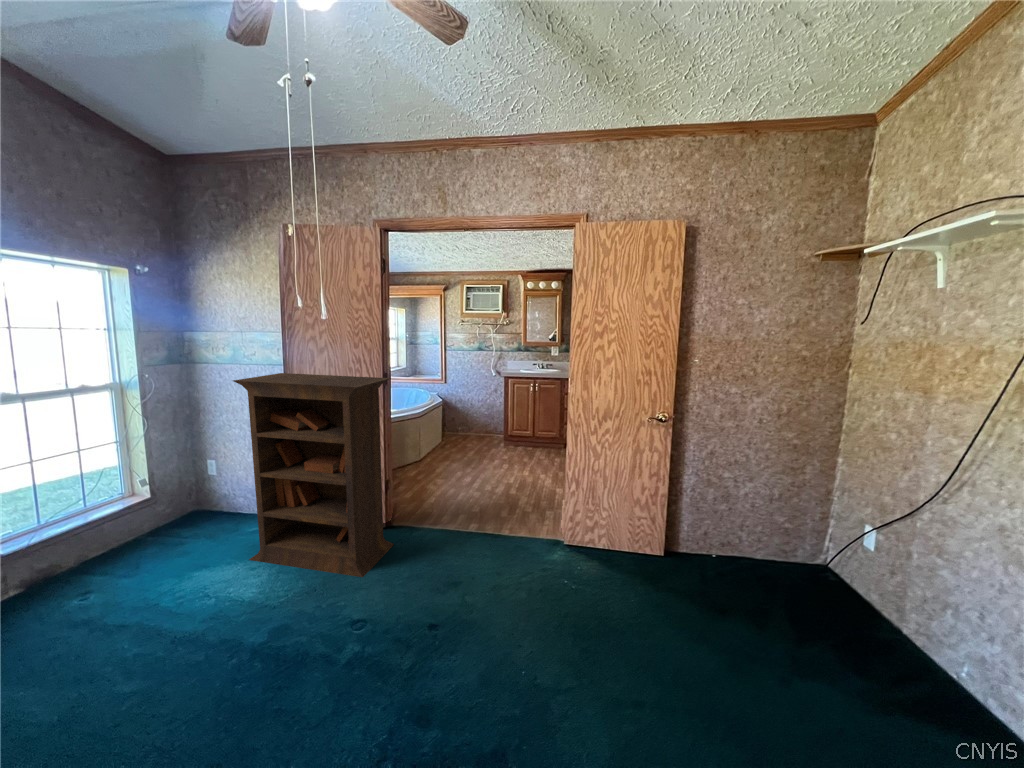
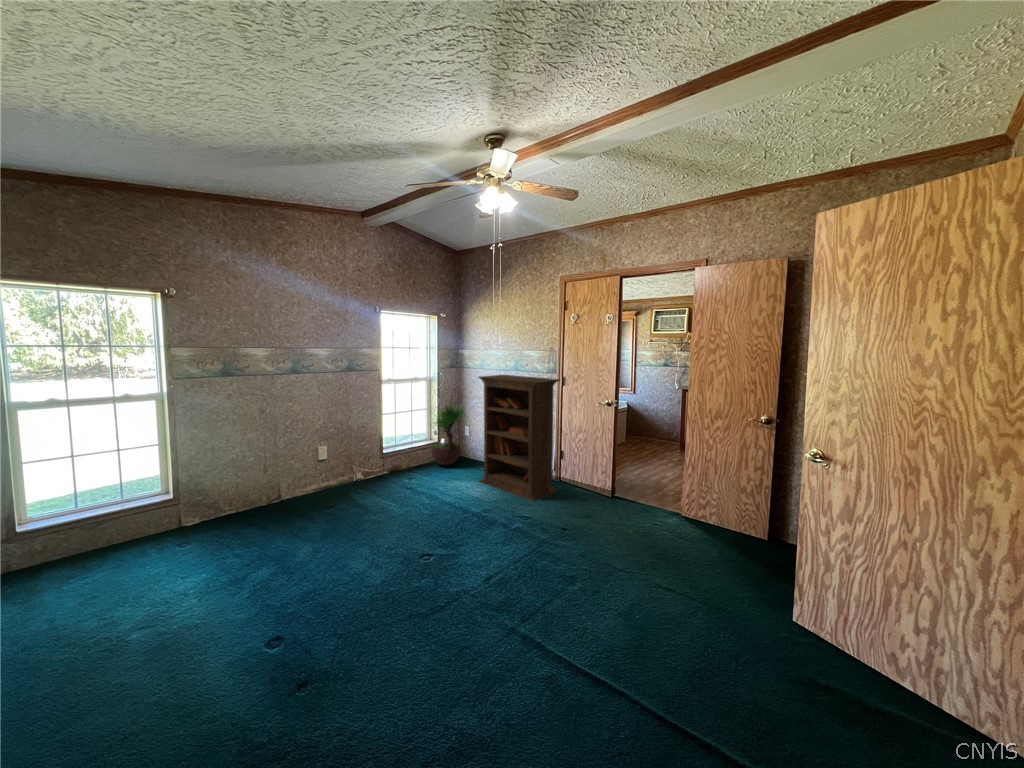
potted tree: none [127,424,214,539] -> present [431,403,465,465]

